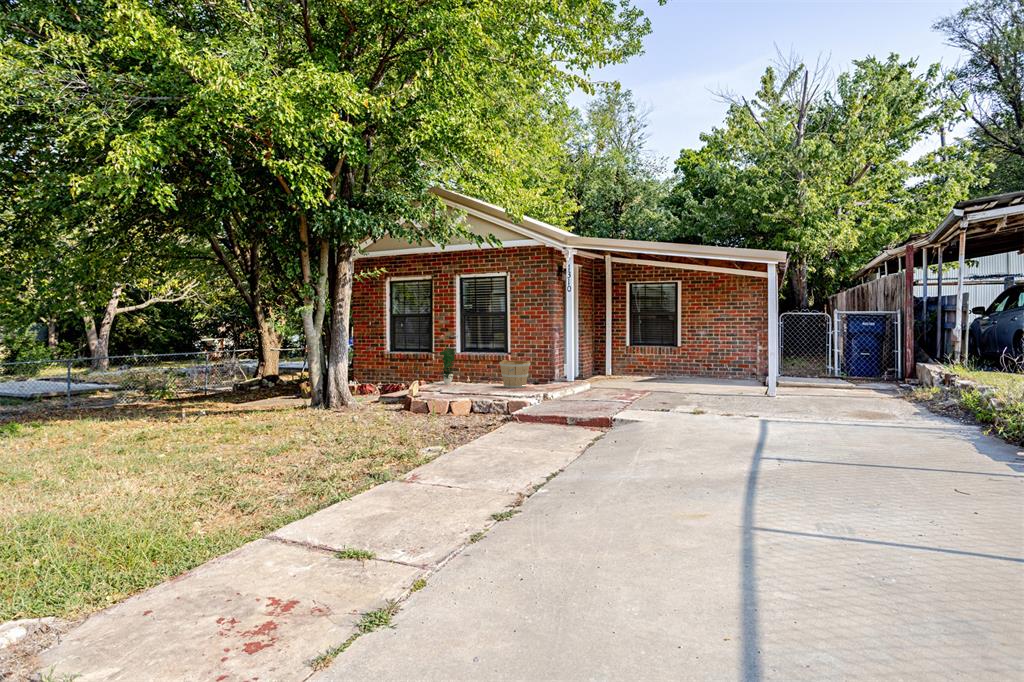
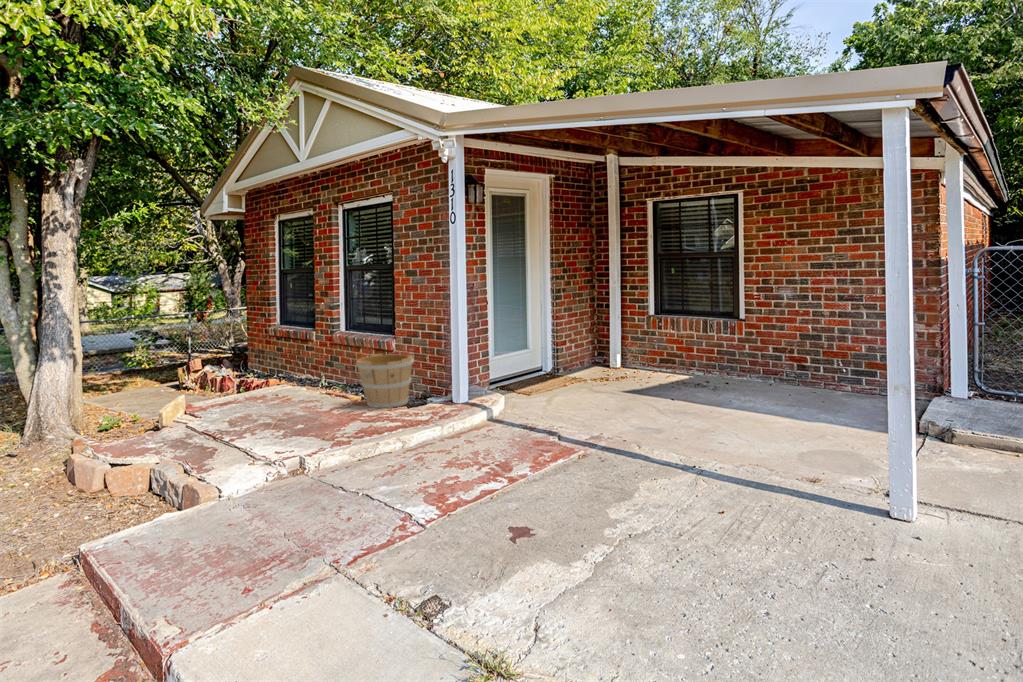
potted plant: present [441,348,455,385] -> none [289,325,333,393]

